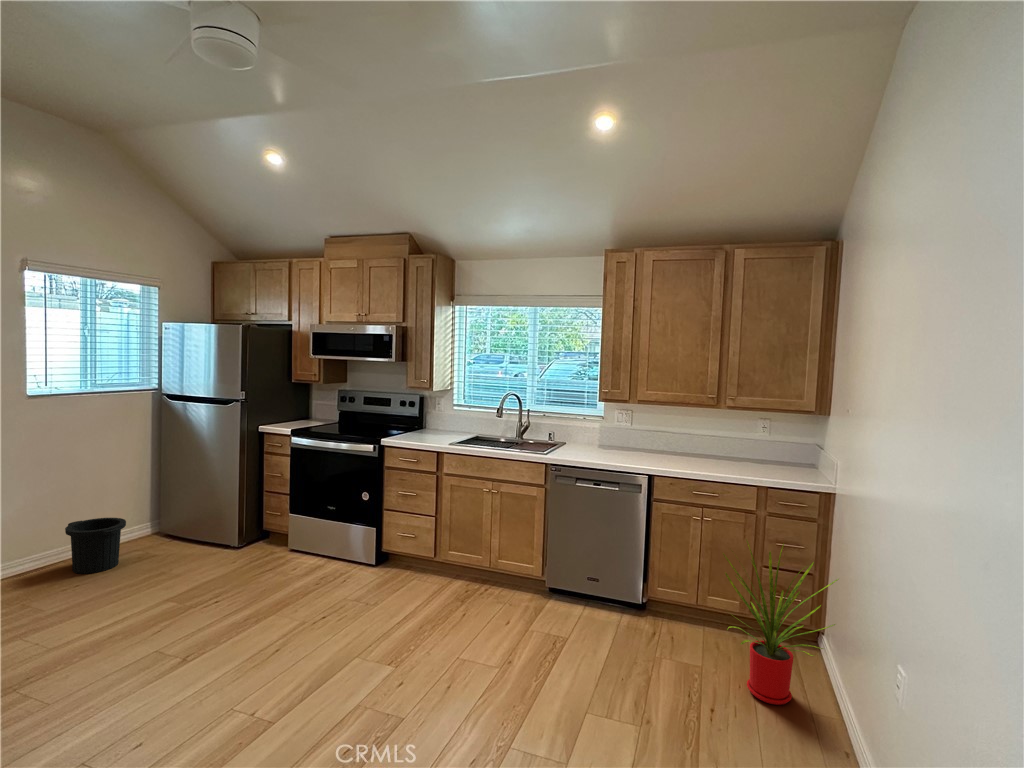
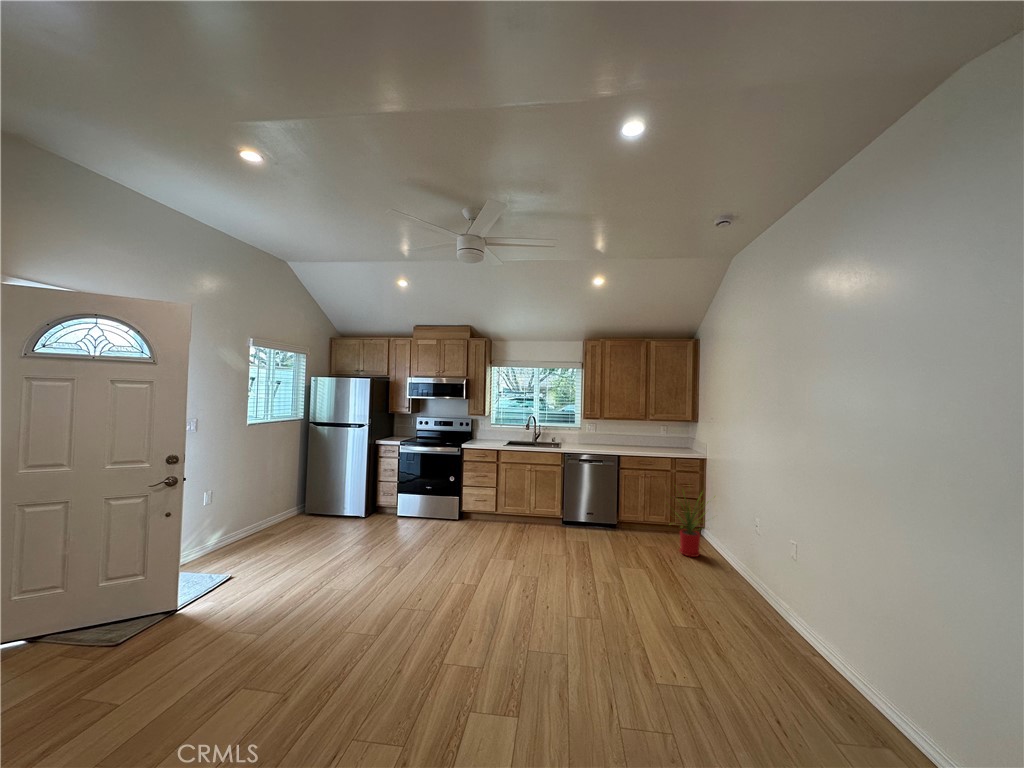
trash can: present [65,518,126,574] -> none [262,503,301,539]

